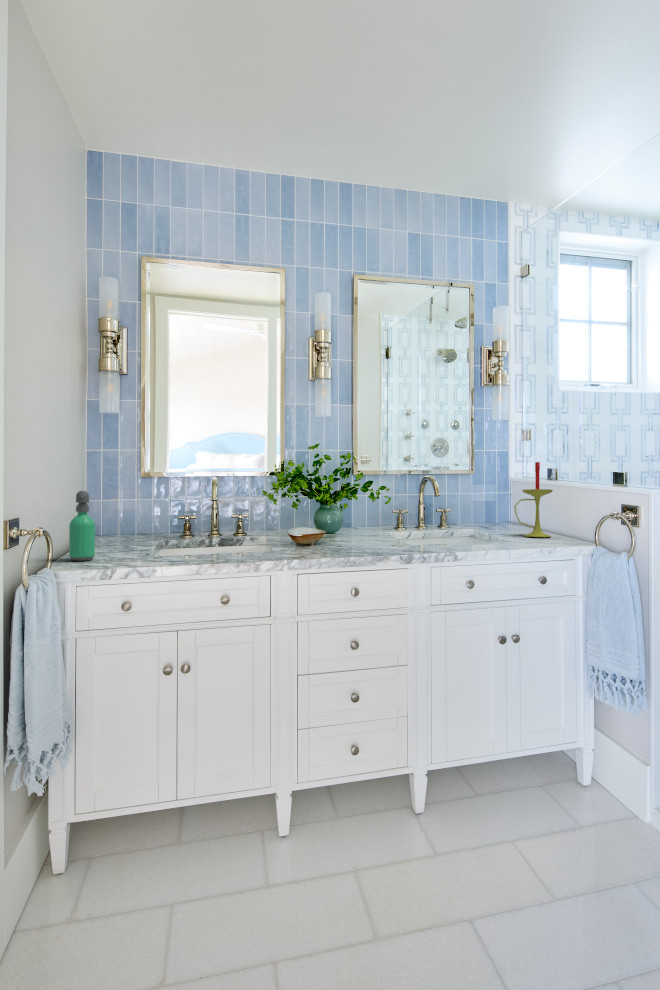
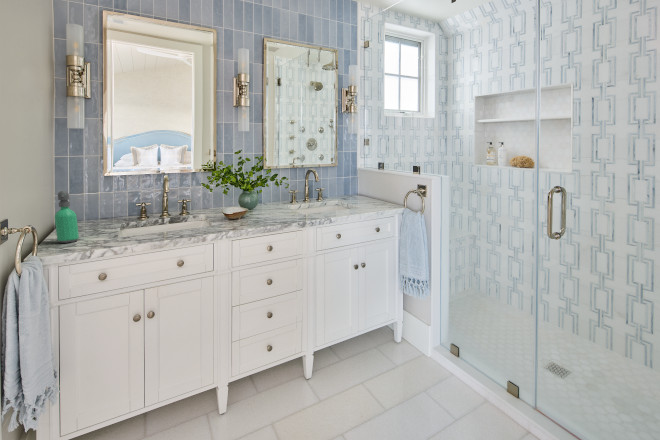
candle: present [514,462,553,537] -> none [361,160,383,206]

